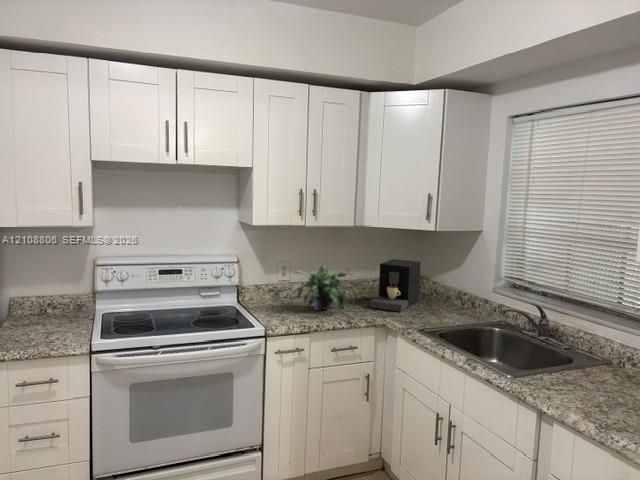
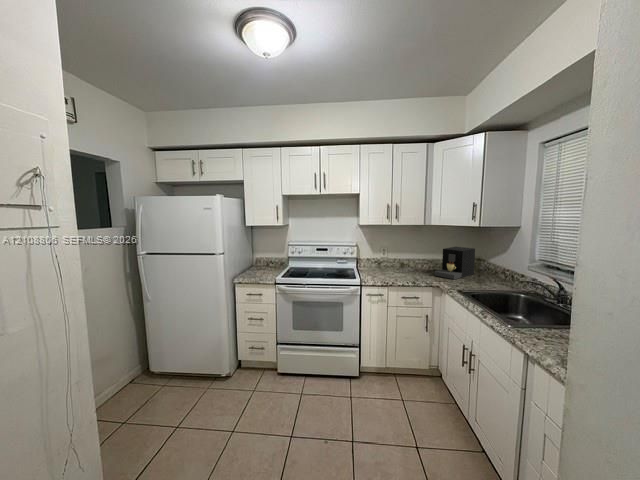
potted plant: present [291,266,346,311] -> none [382,248,421,276]

